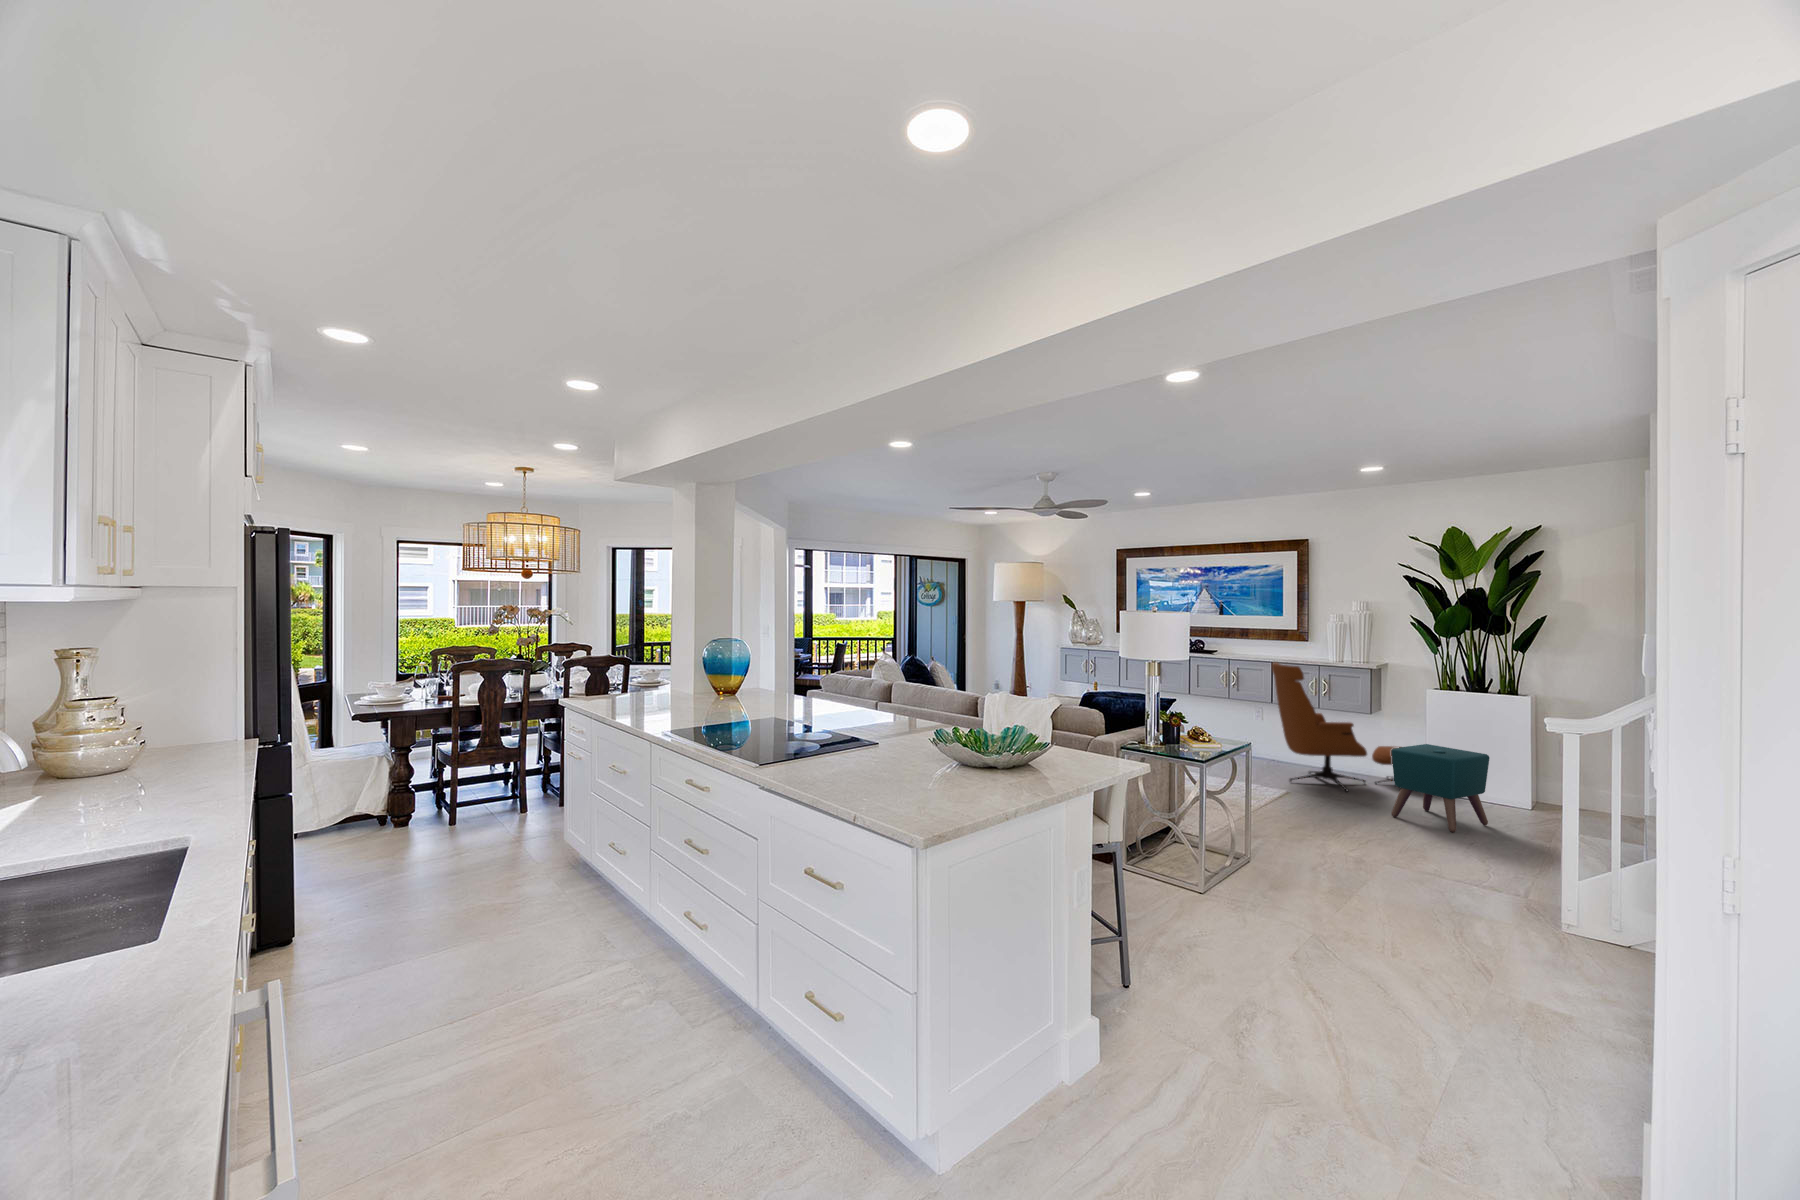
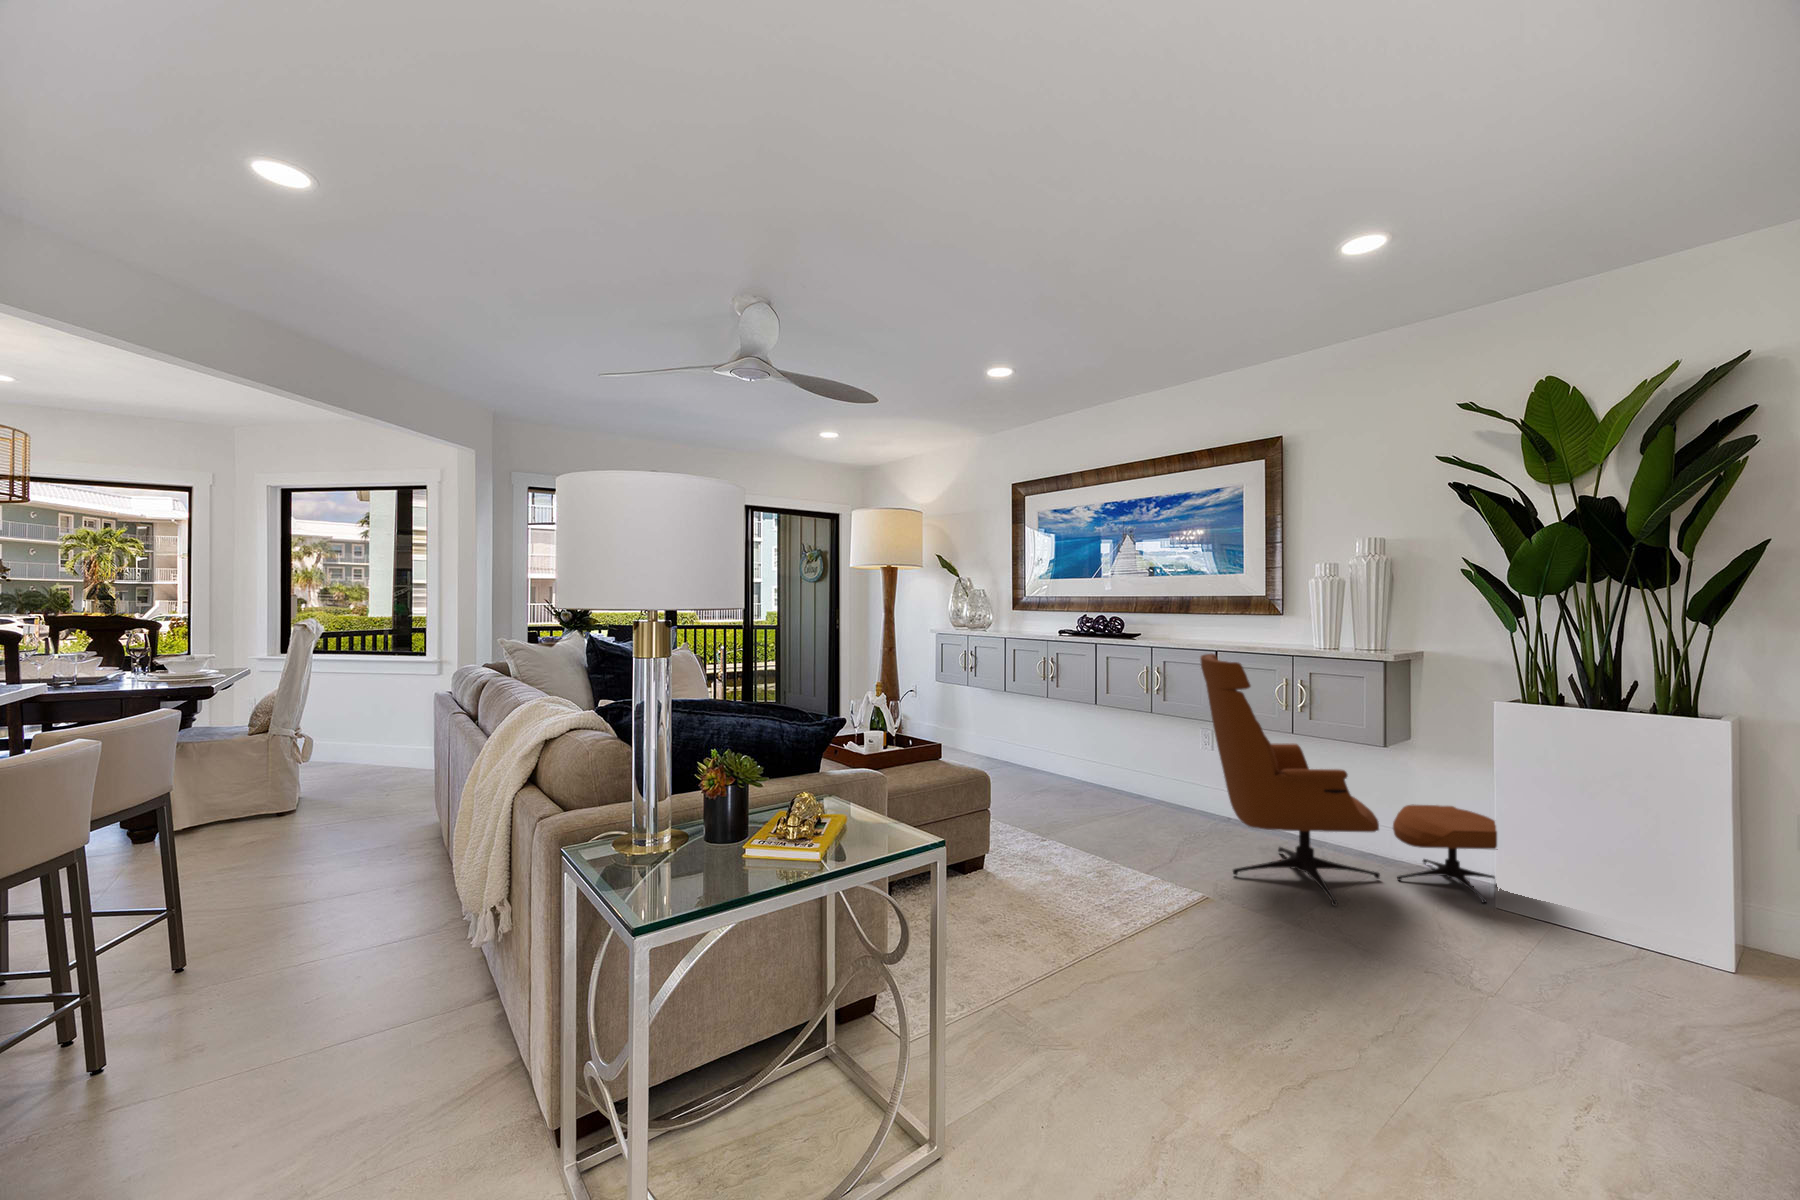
ottoman: present [1391,744,1489,832] -> none [1409,828,1645,1064]

